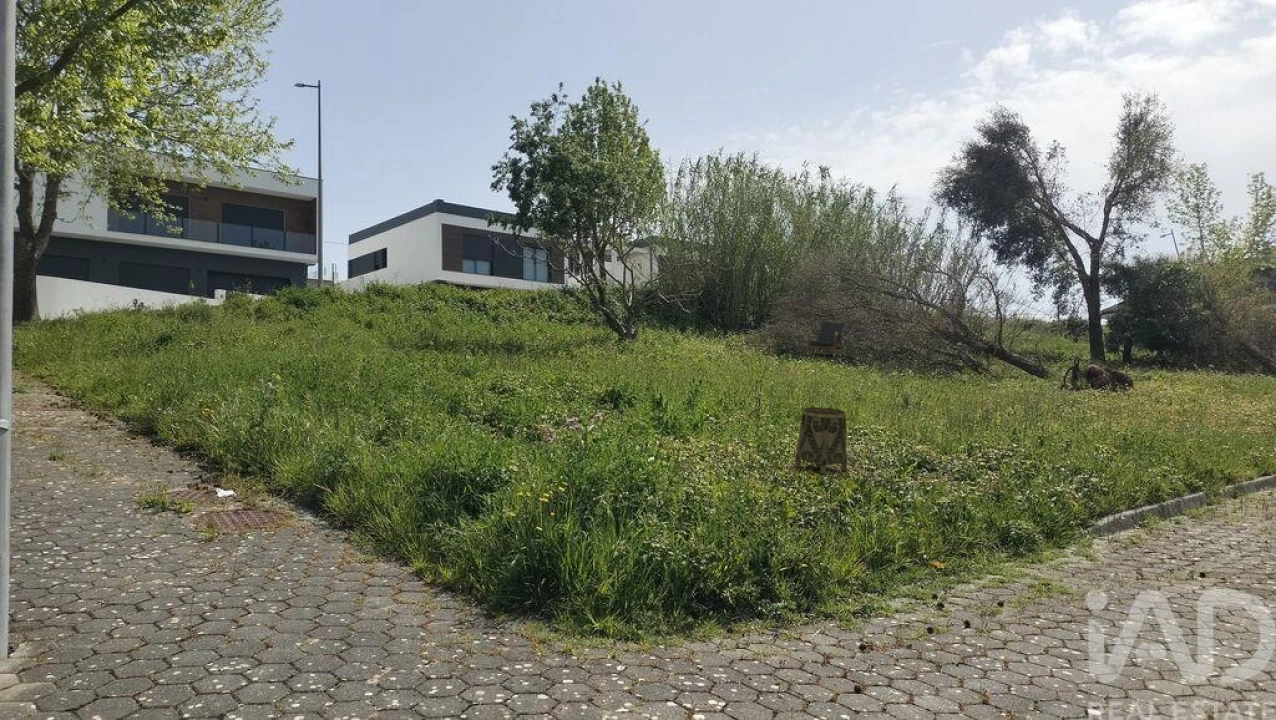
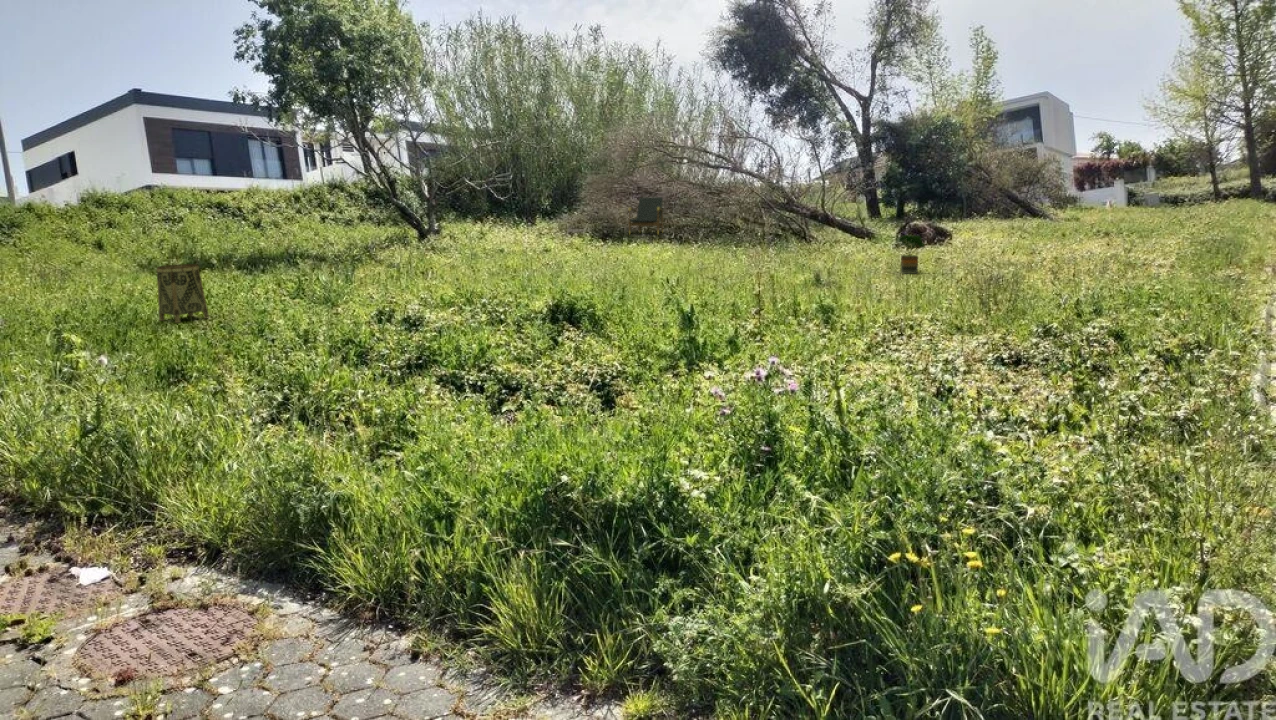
potted tree: none [1014,379,1041,418] -> present [898,235,924,274]
basket: present [795,407,847,474] -> present [157,264,209,323]

